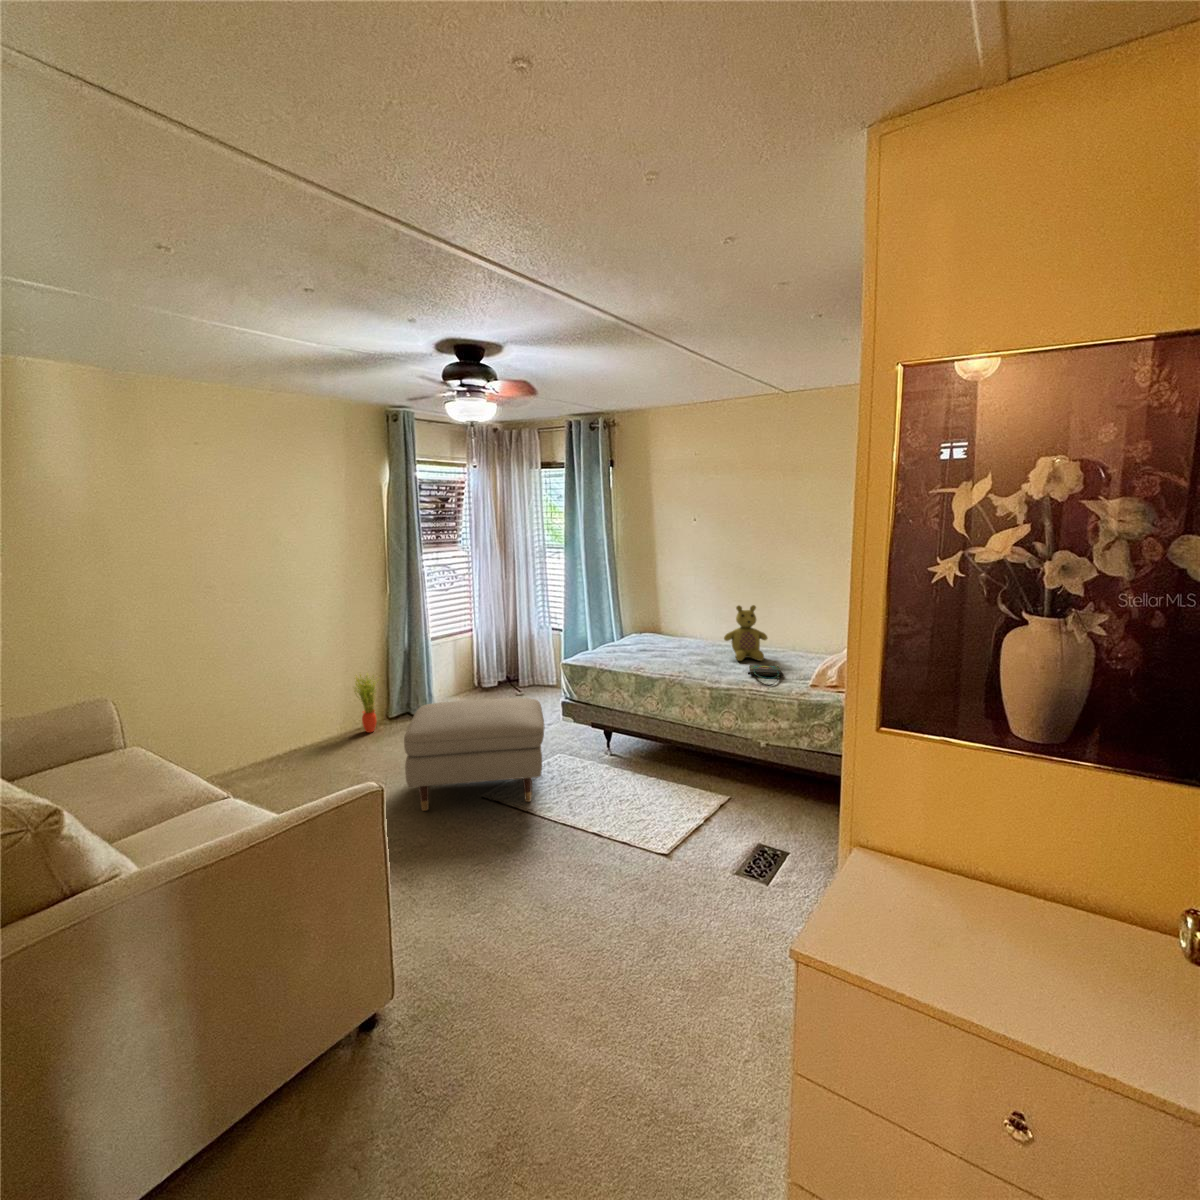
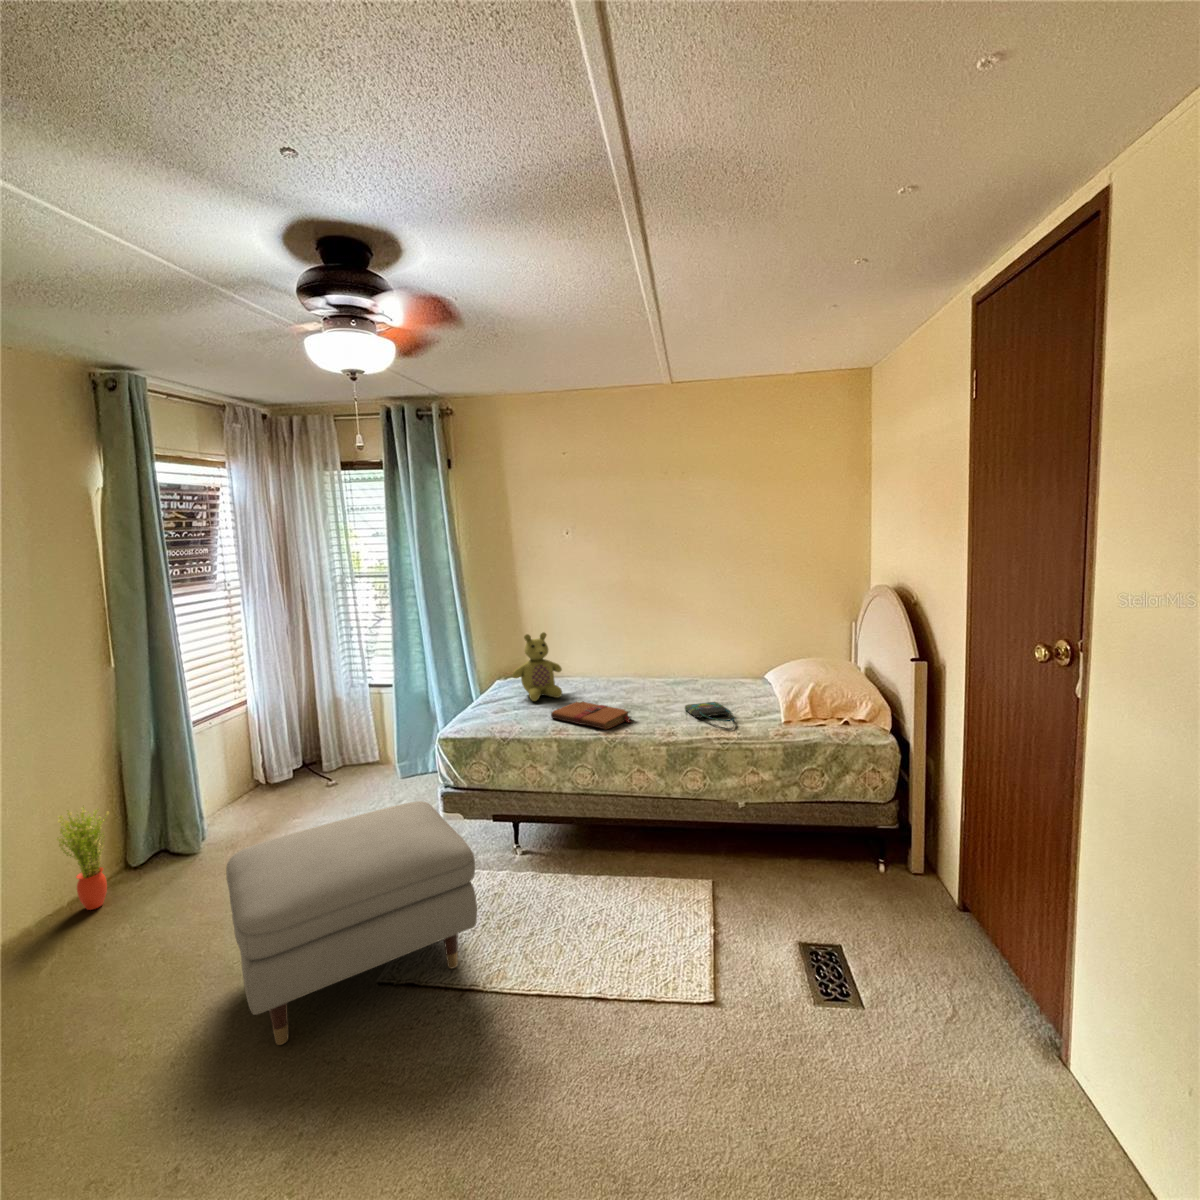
stuffed bear: present [724,605,768,661] -> present [512,632,562,701]
book: none [642,651,700,672] -> present [551,701,632,729]

